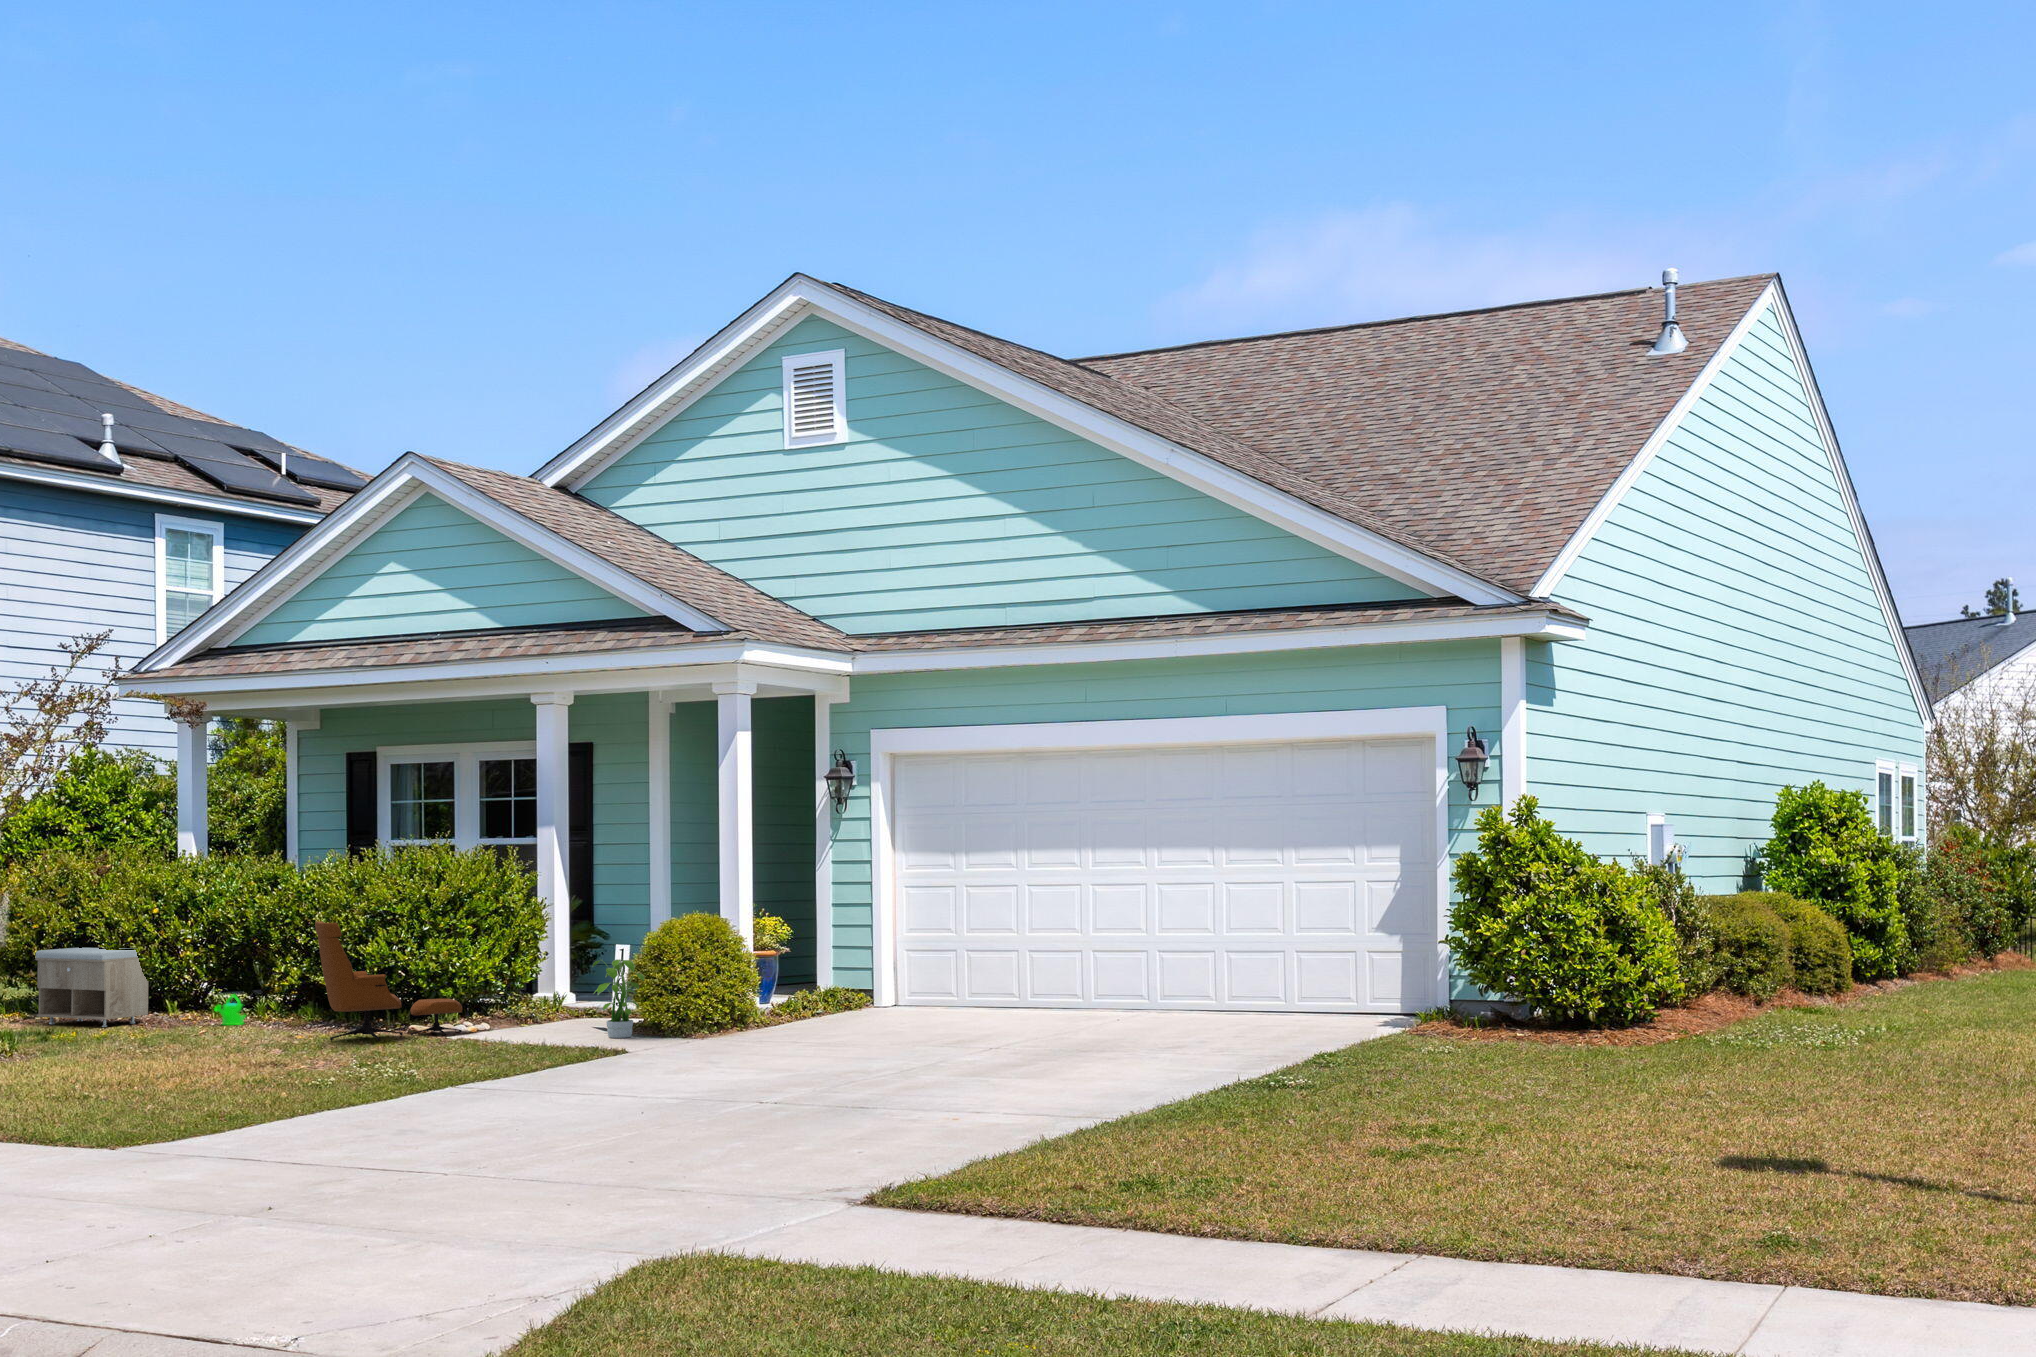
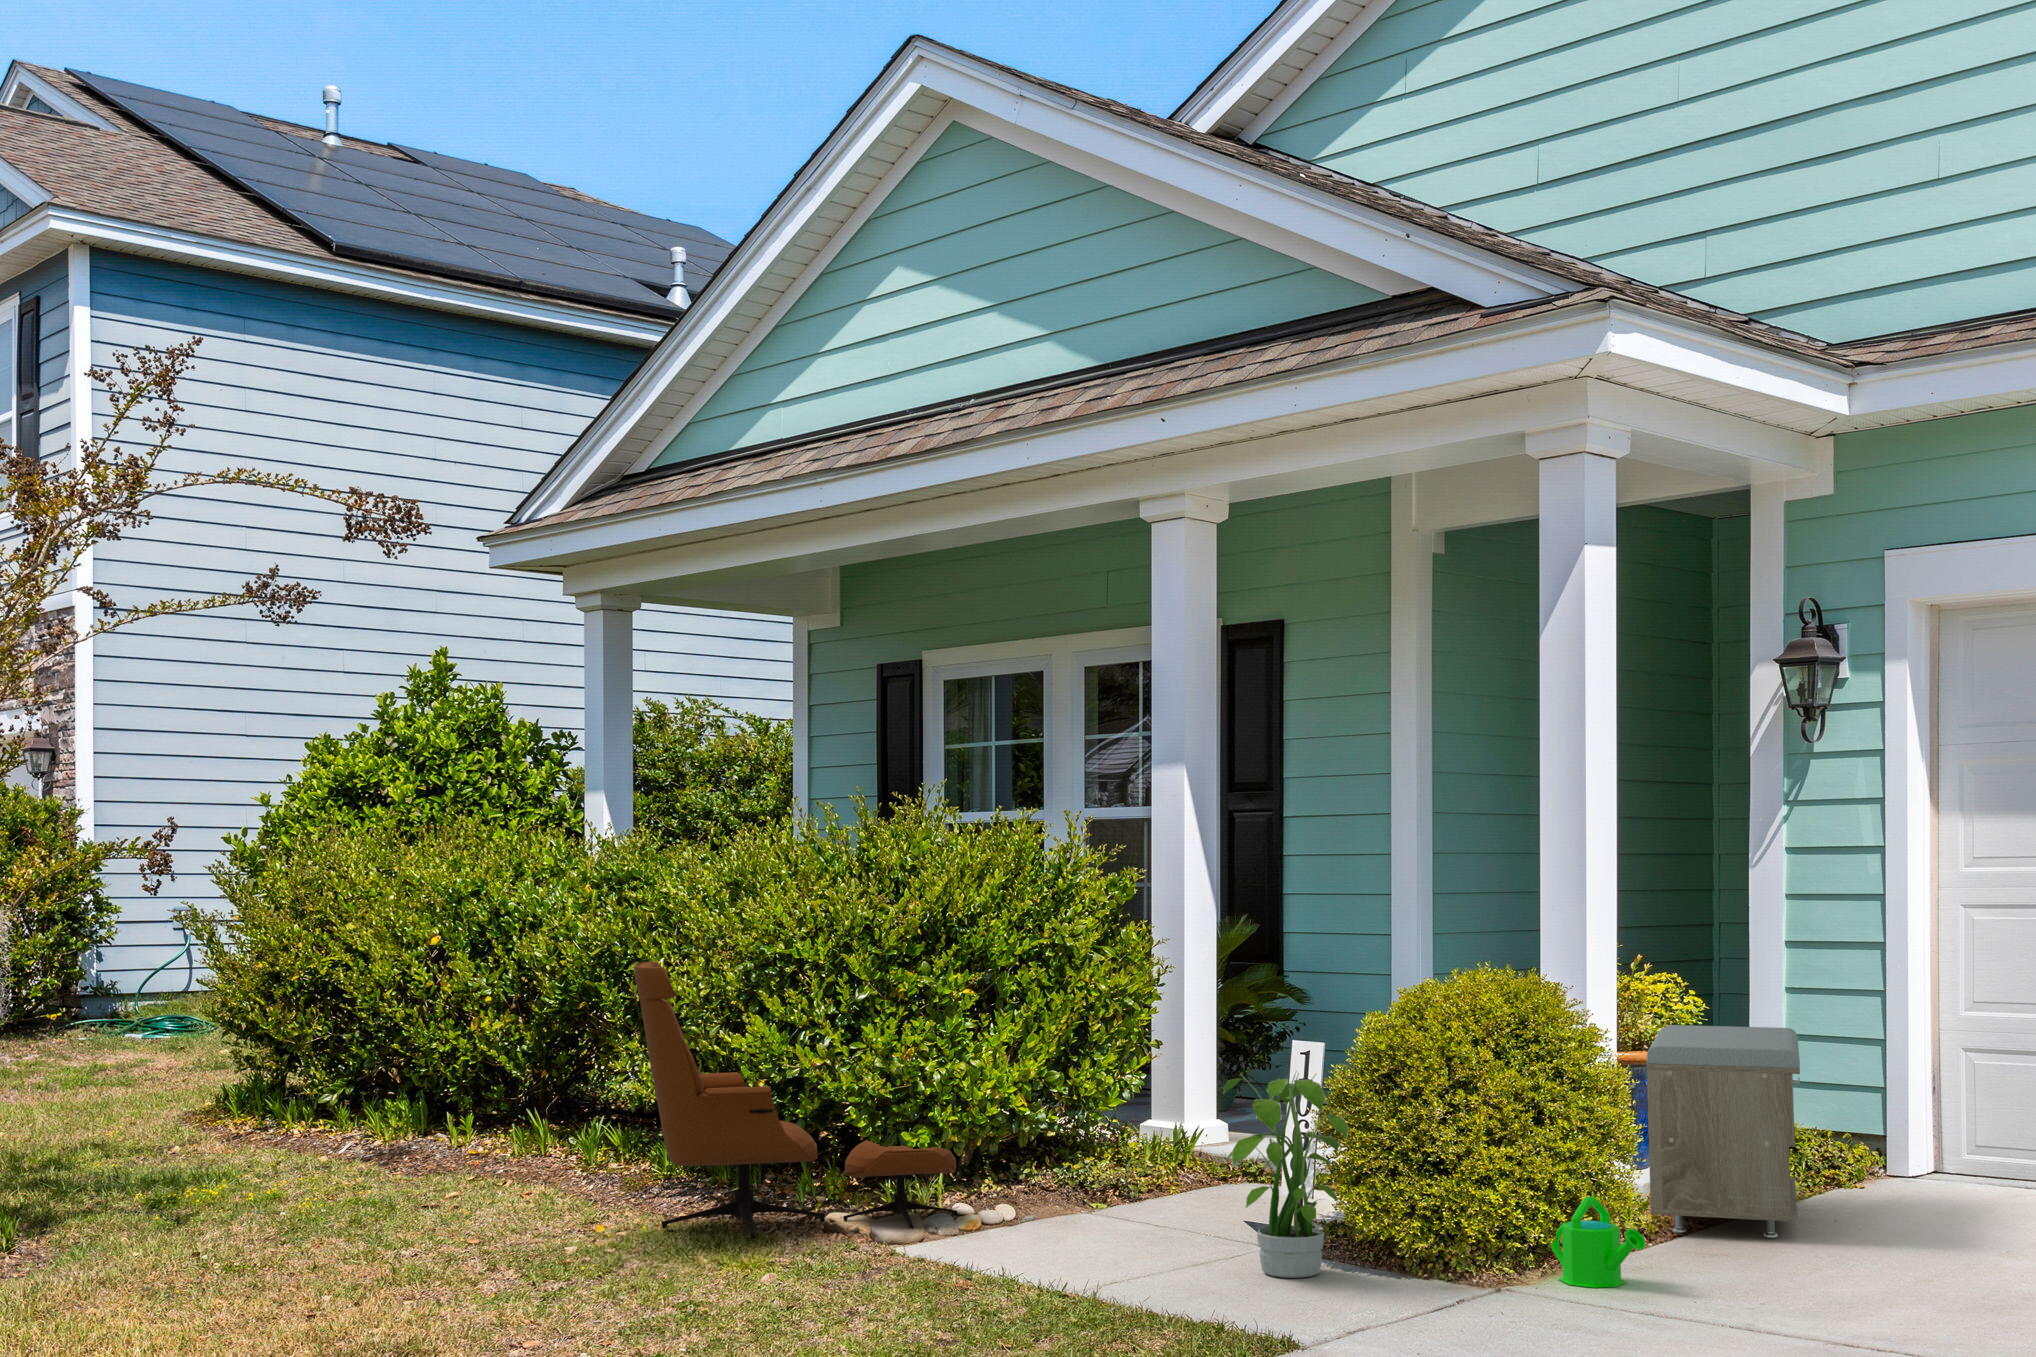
storage bench: present [35,947,148,1027] -> present [1647,1025,1800,1238]
watering can: present [214,994,246,1025] -> present [1551,1196,1646,1288]

